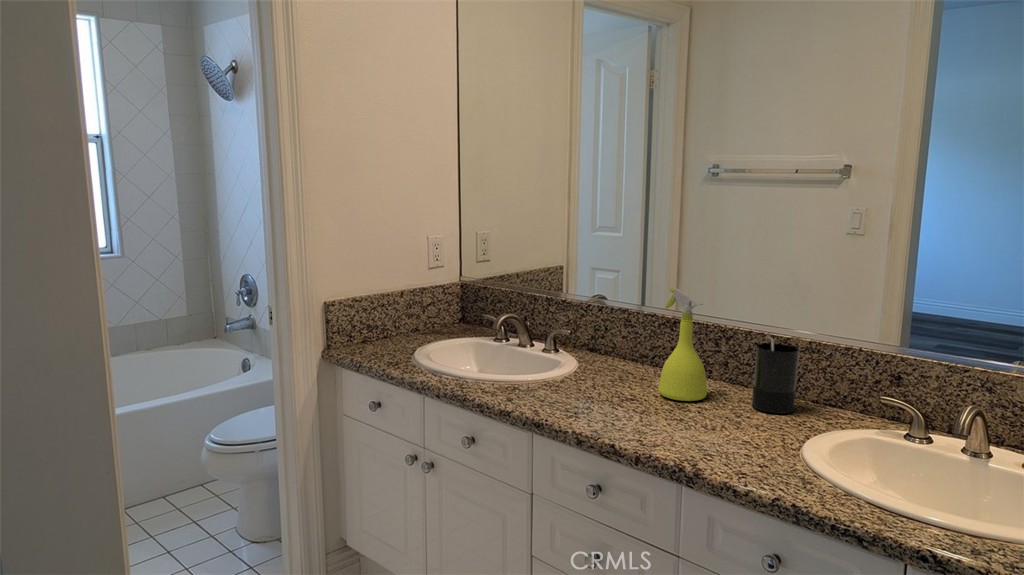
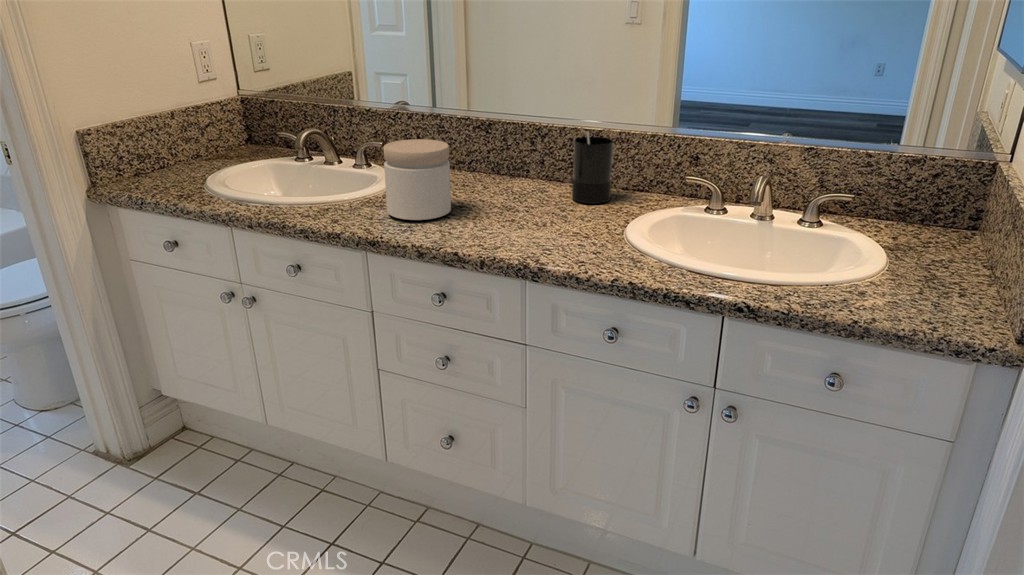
spray bottle: present [658,287,707,401] -> none [482,87,529,202]
jar: none [559,331,625,409] -> present [383,139,451,220]

